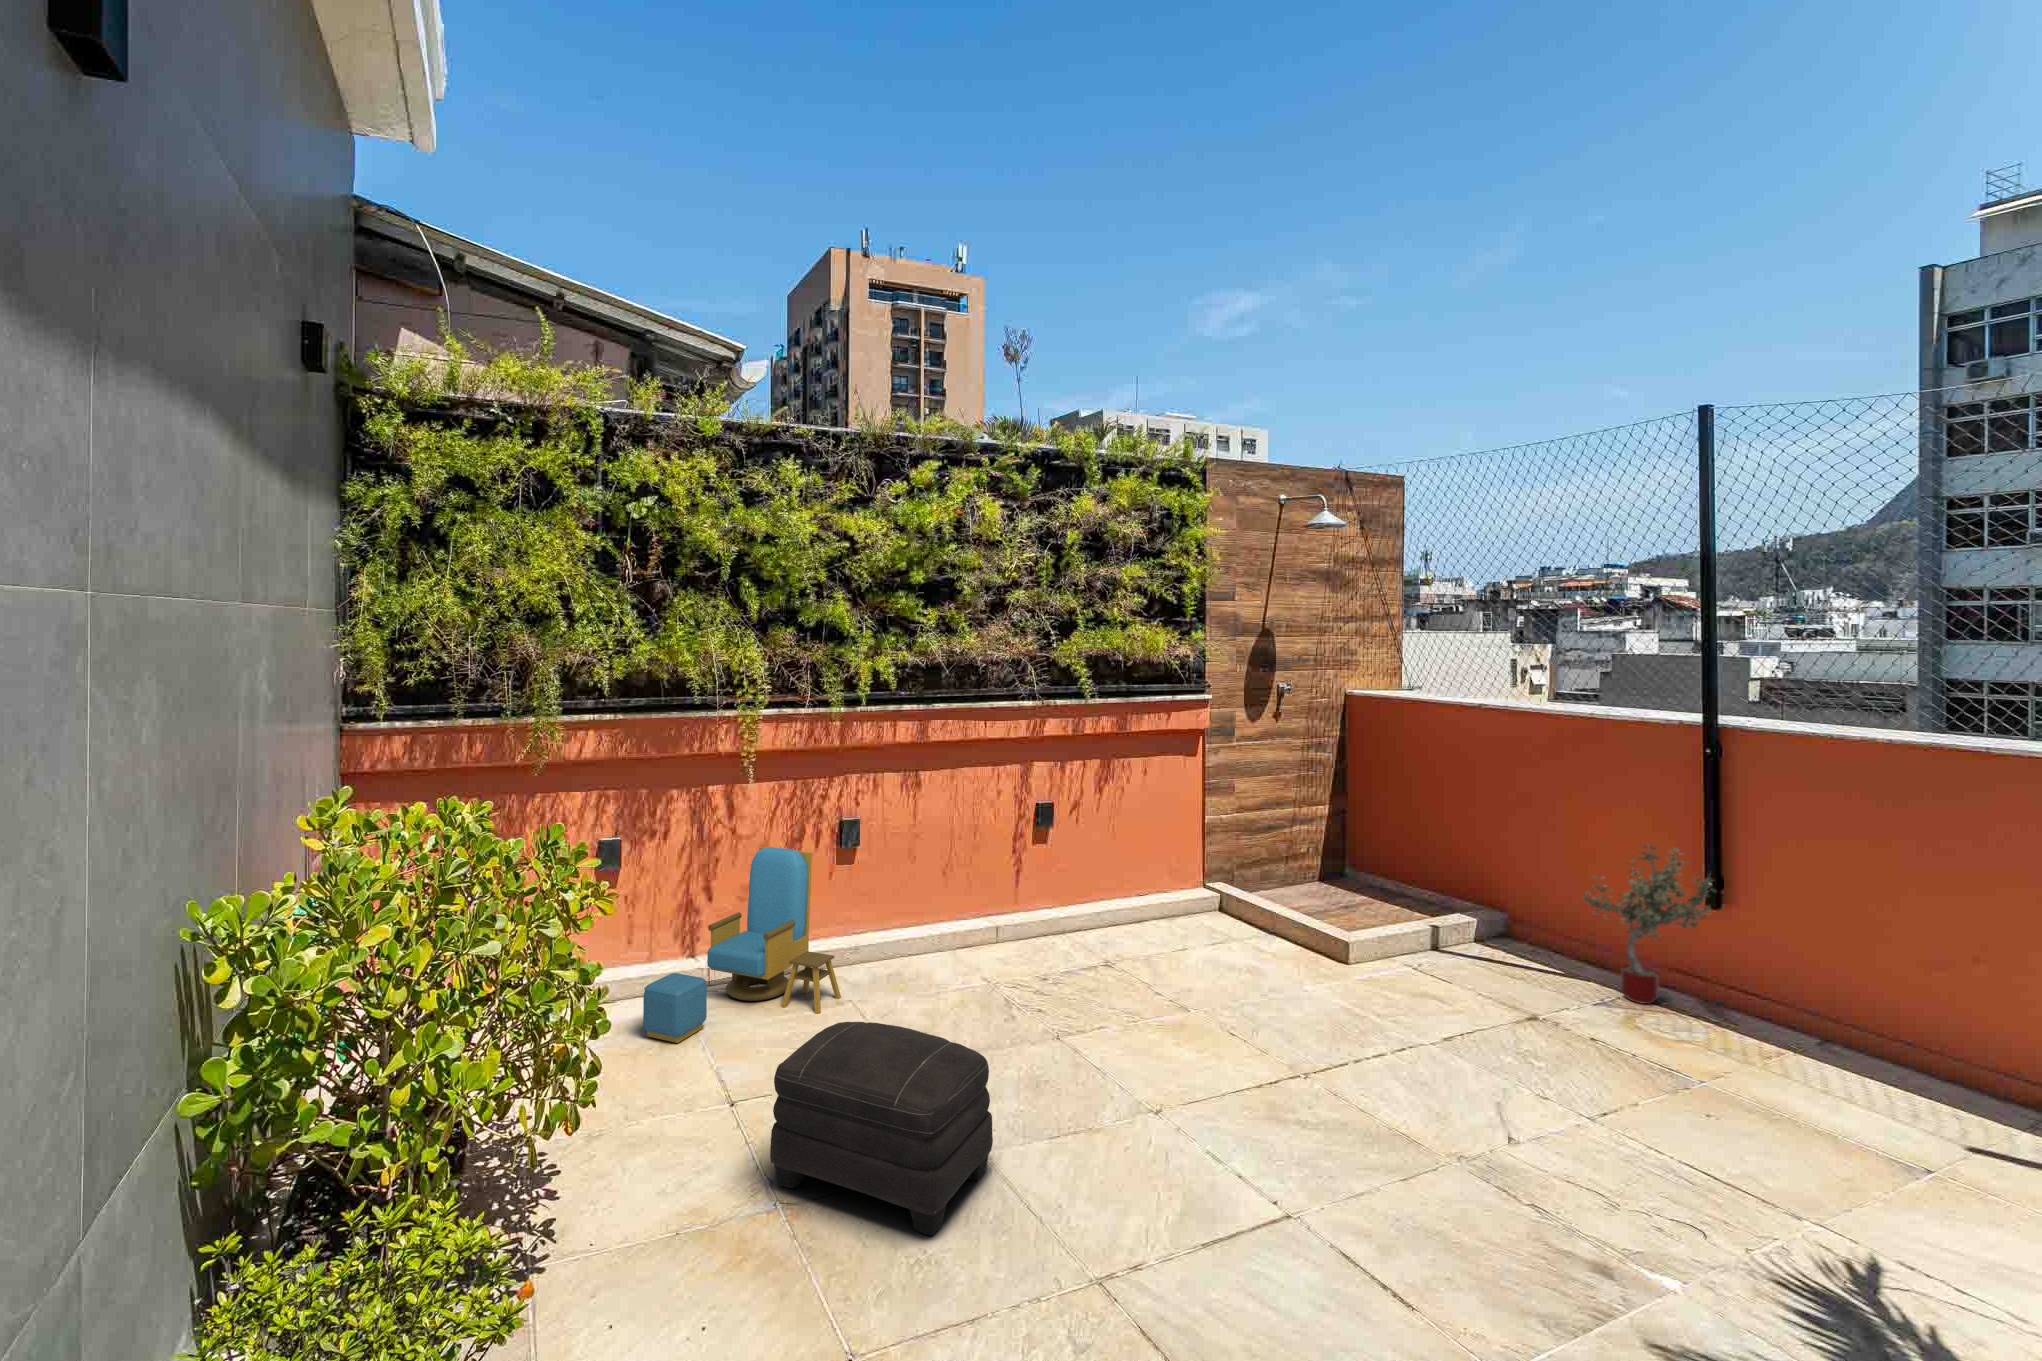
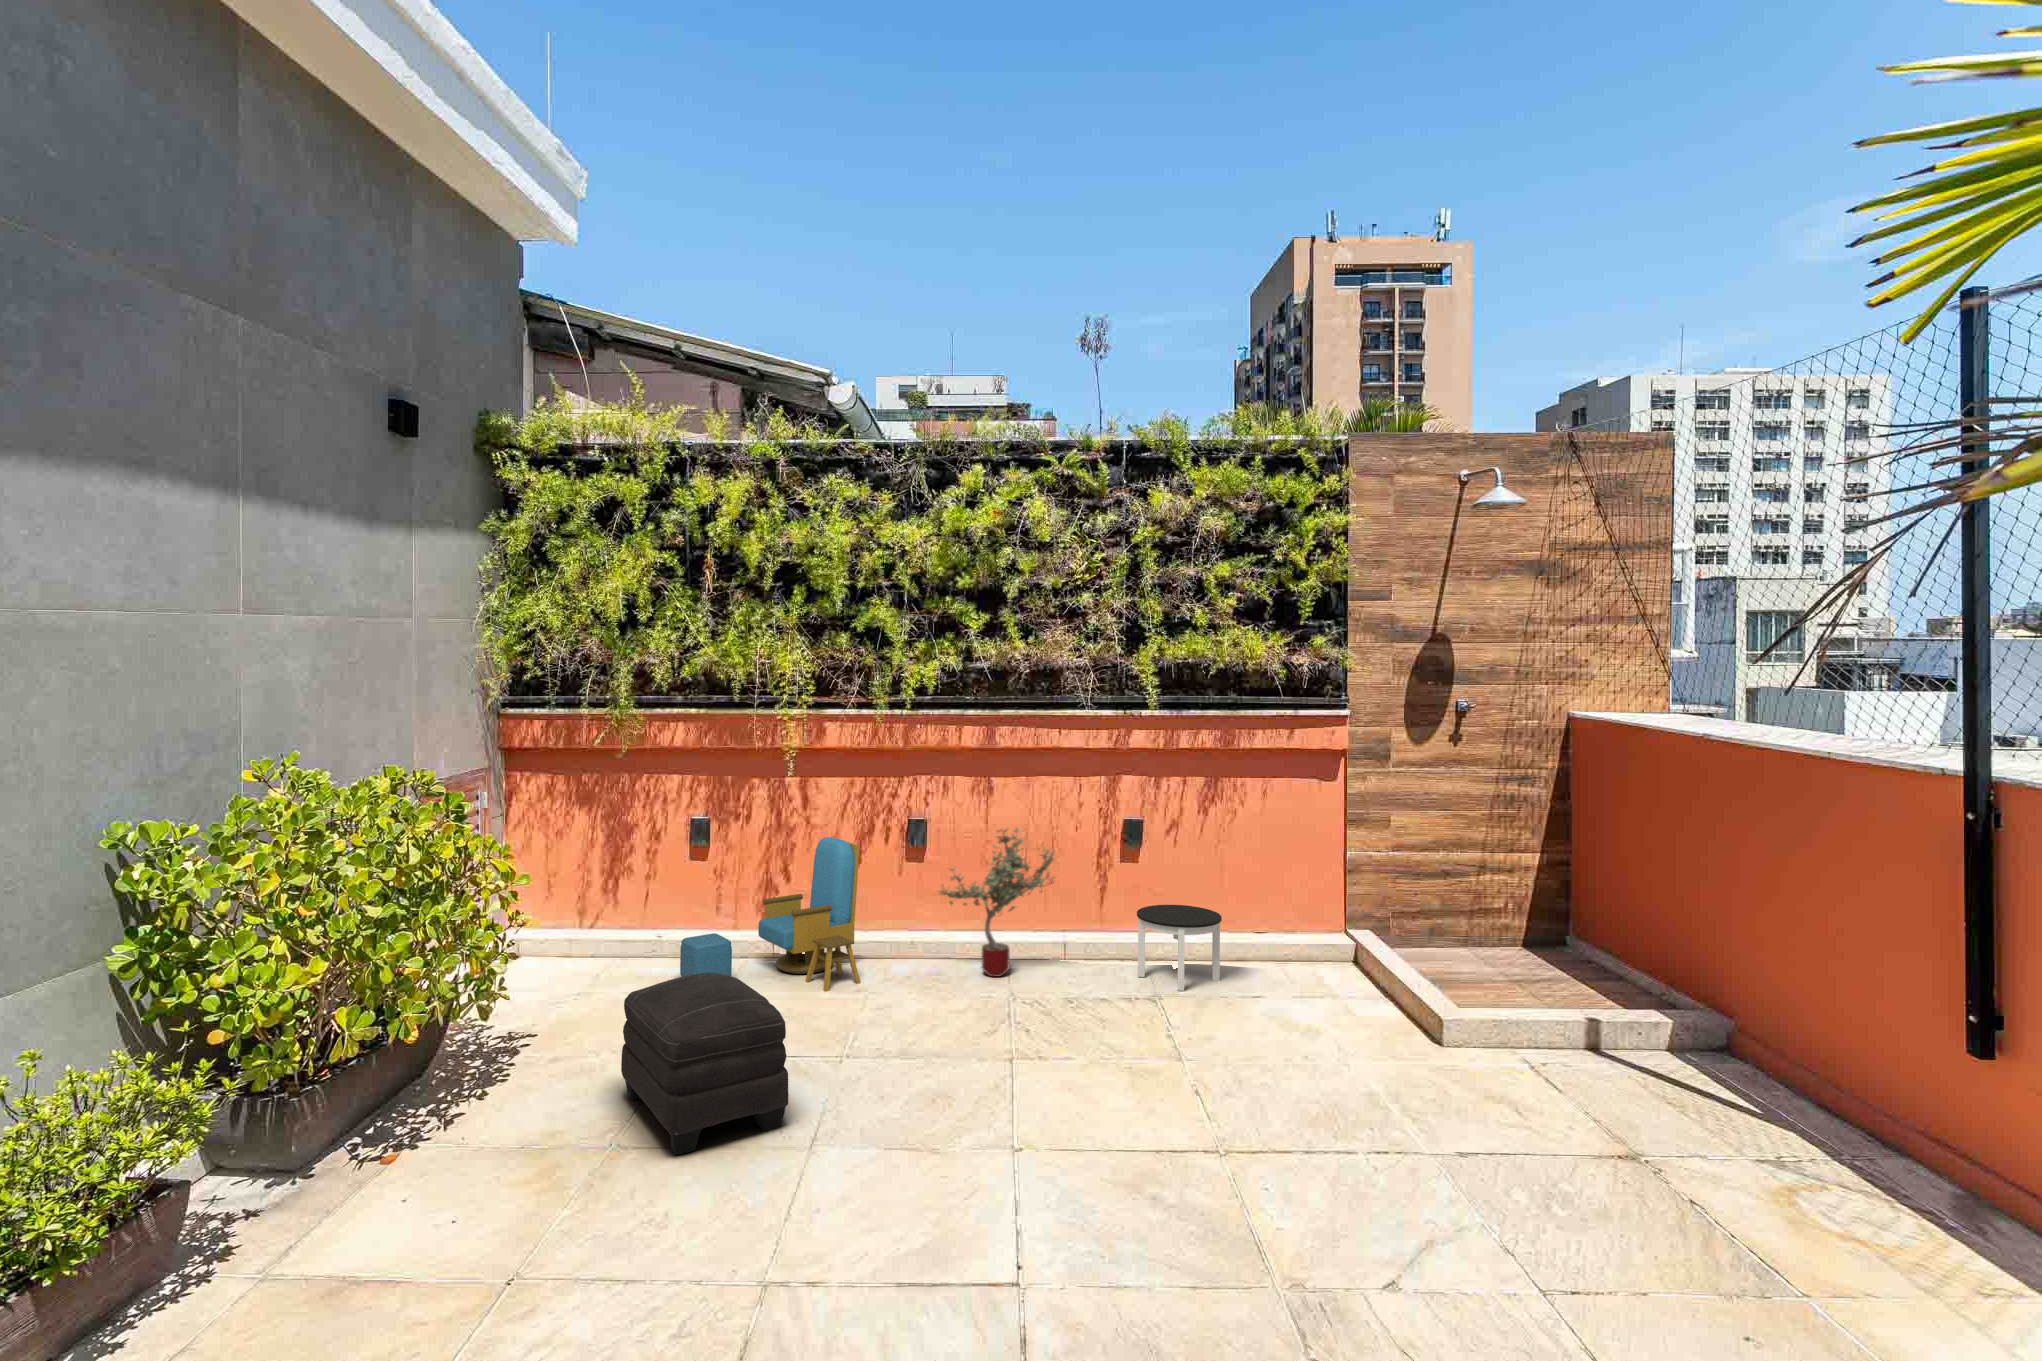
potted tree: present [1583,845,1715,1004] -> present [938,827,1055,977]
round table: none [1066,873,1141,950] -> present [1137,905,1222,991]

